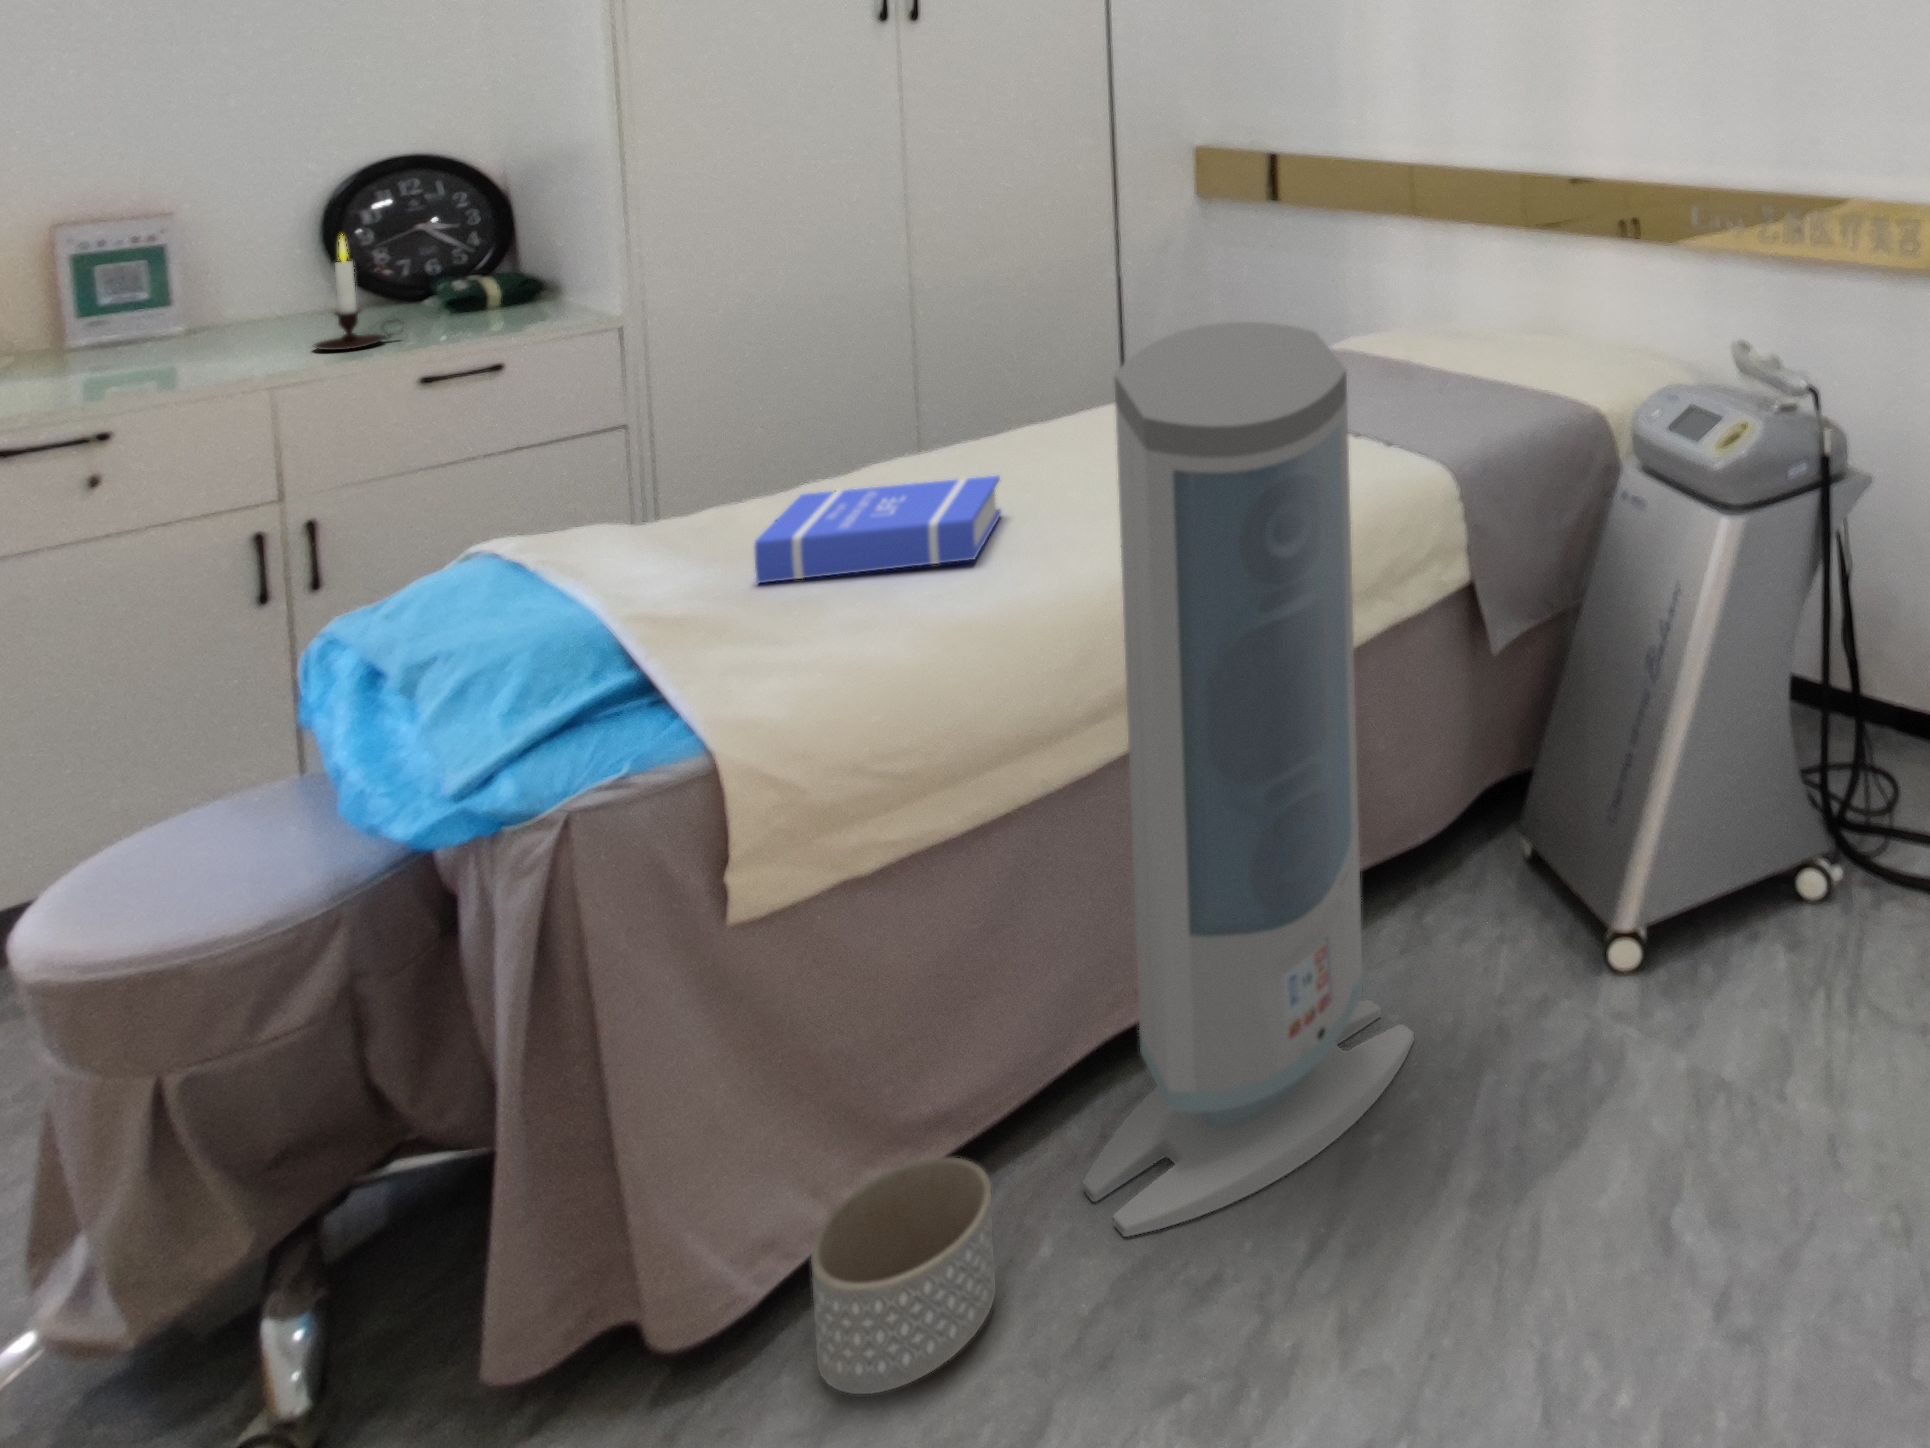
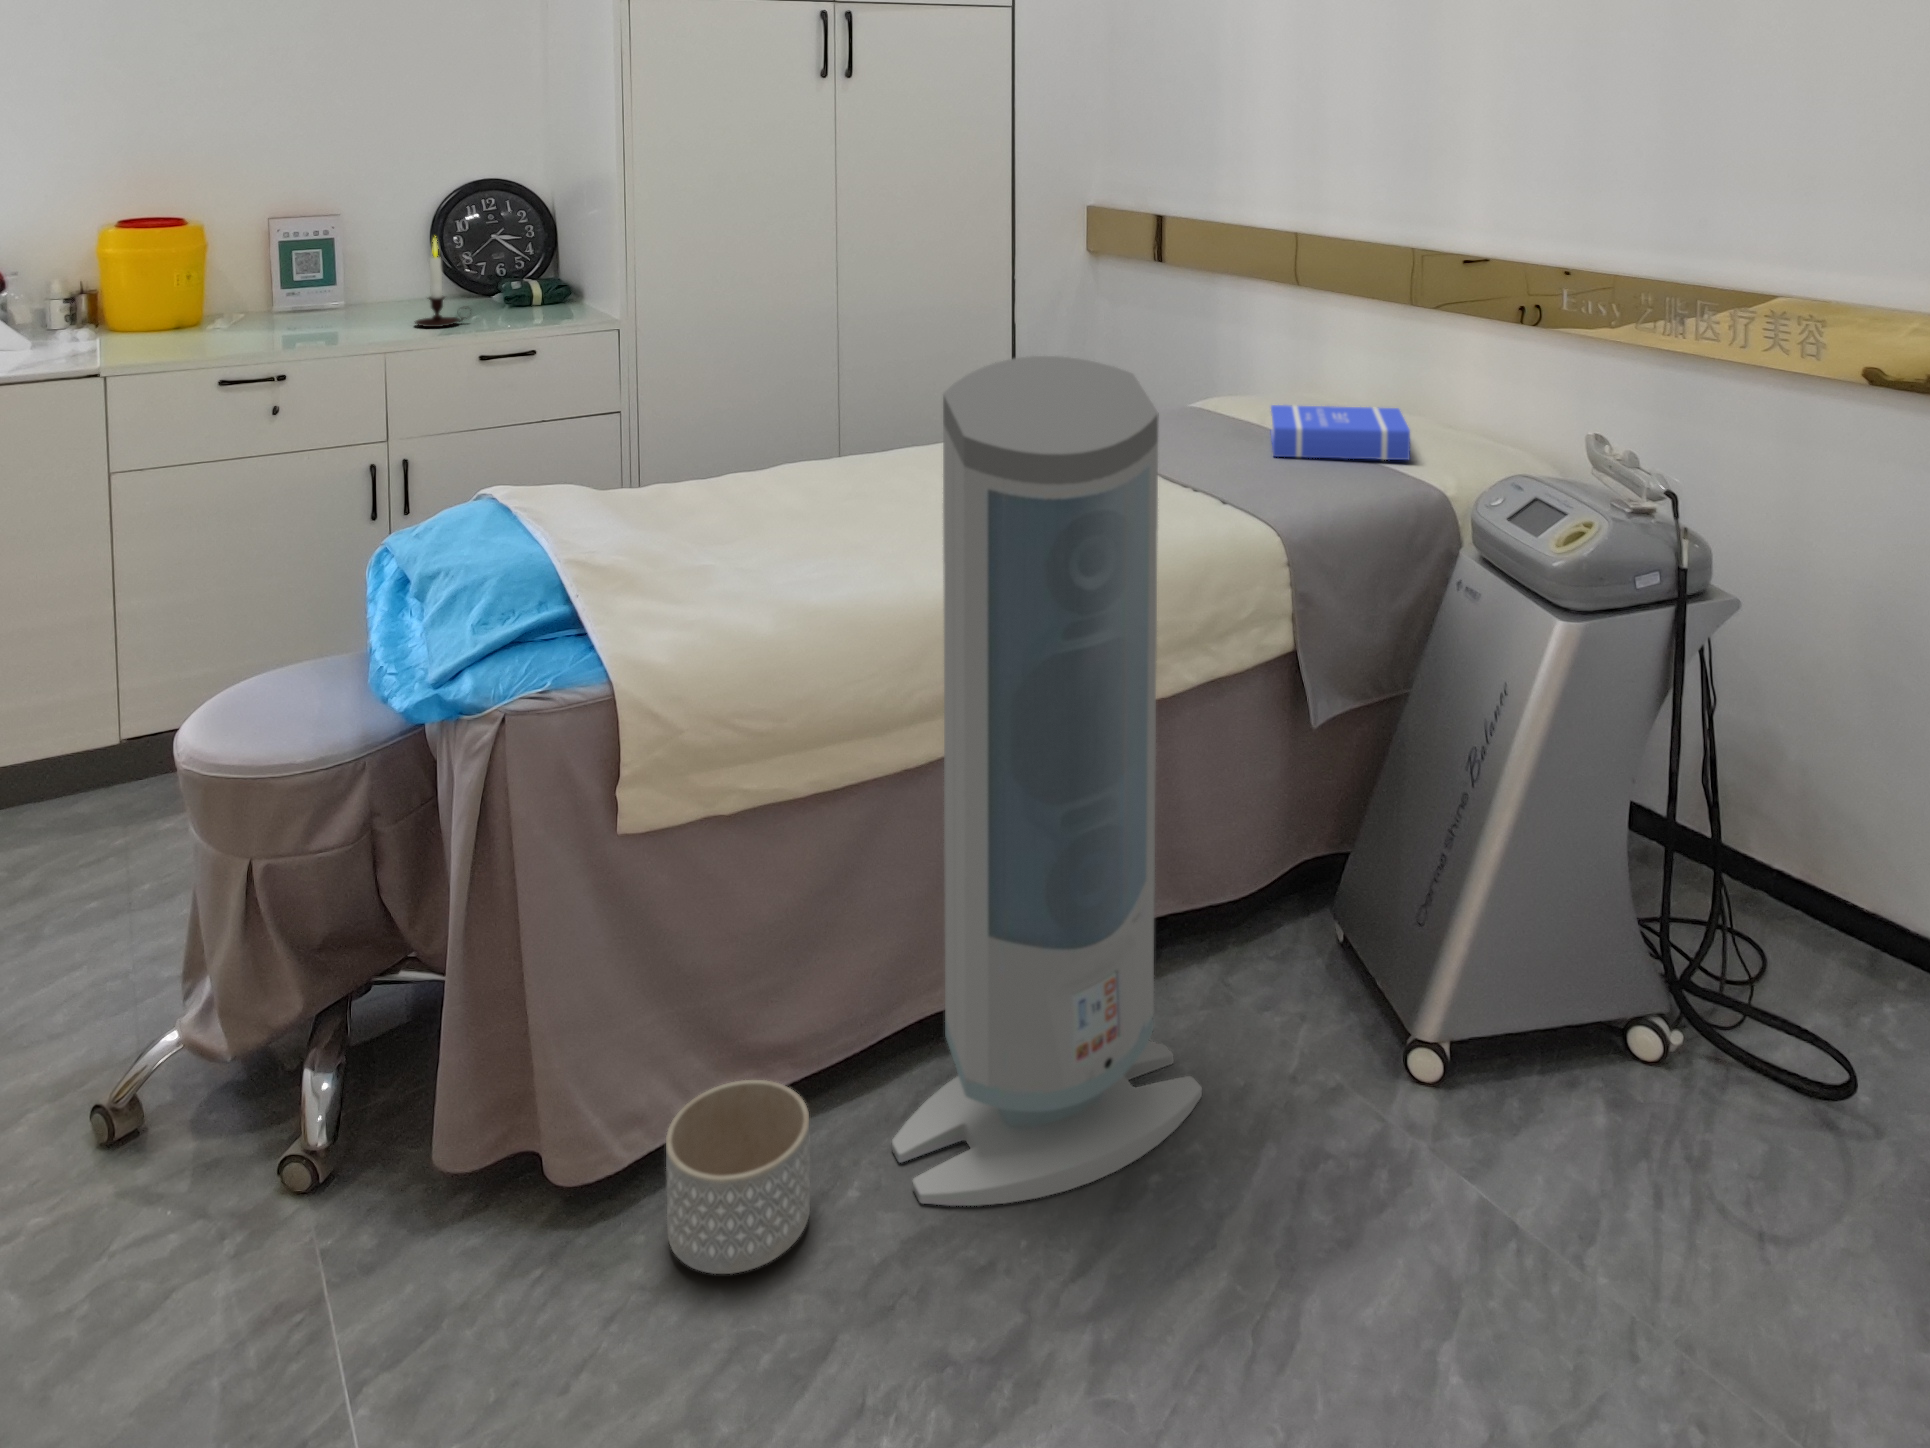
book: present [755,475,1001,583] -> present [1271,405,1410,460]

